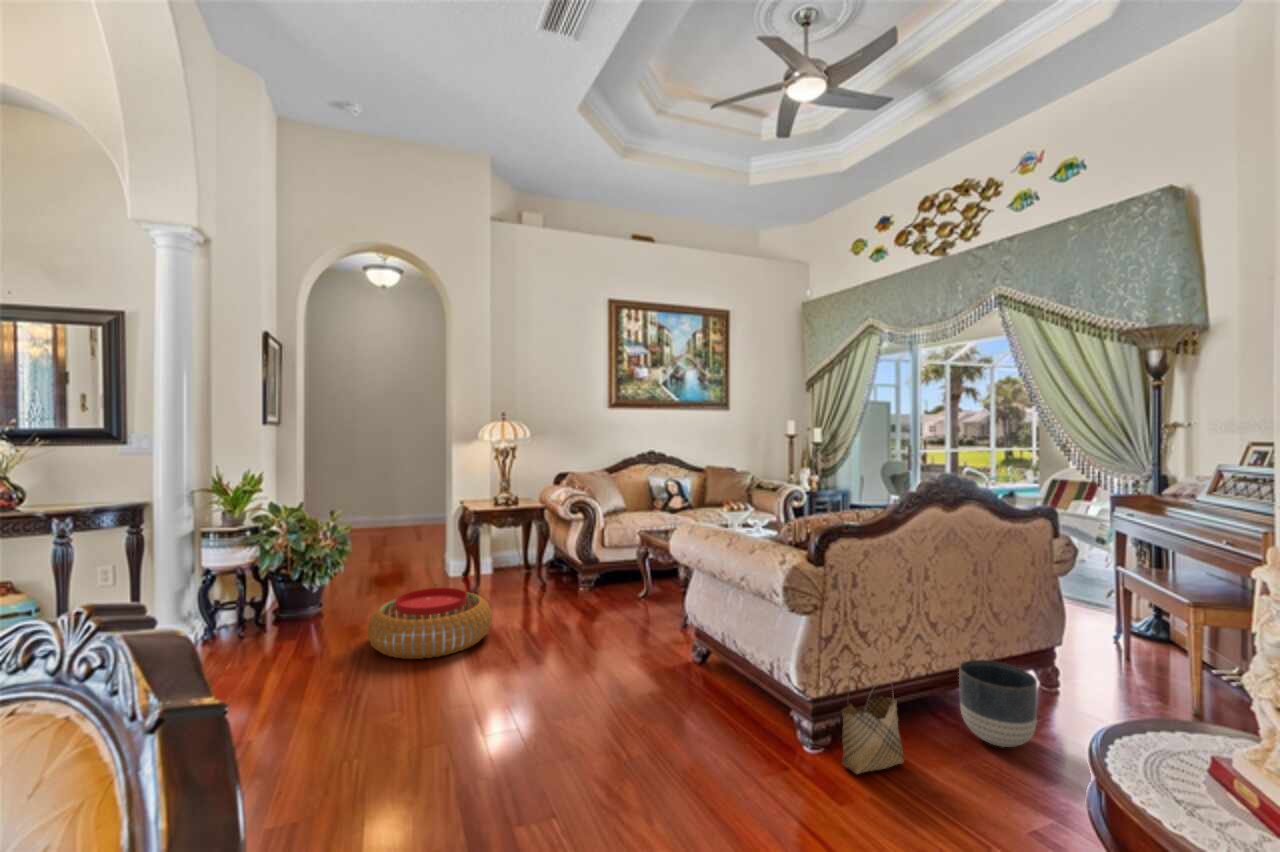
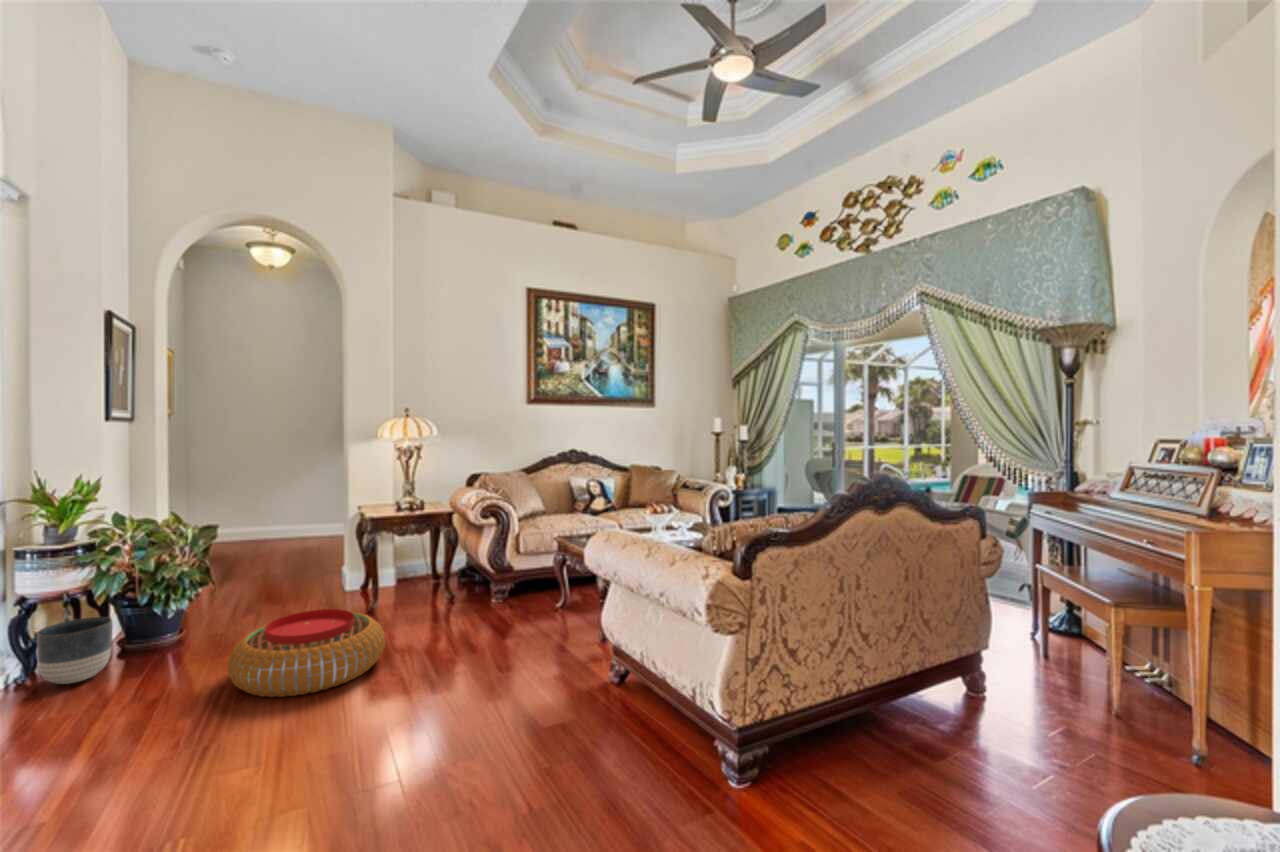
planter: present [959,660,1037,747] -> present [37,617,112,684]
woven basket: present [842,665,903,774] -> none [770,686,835,810]

